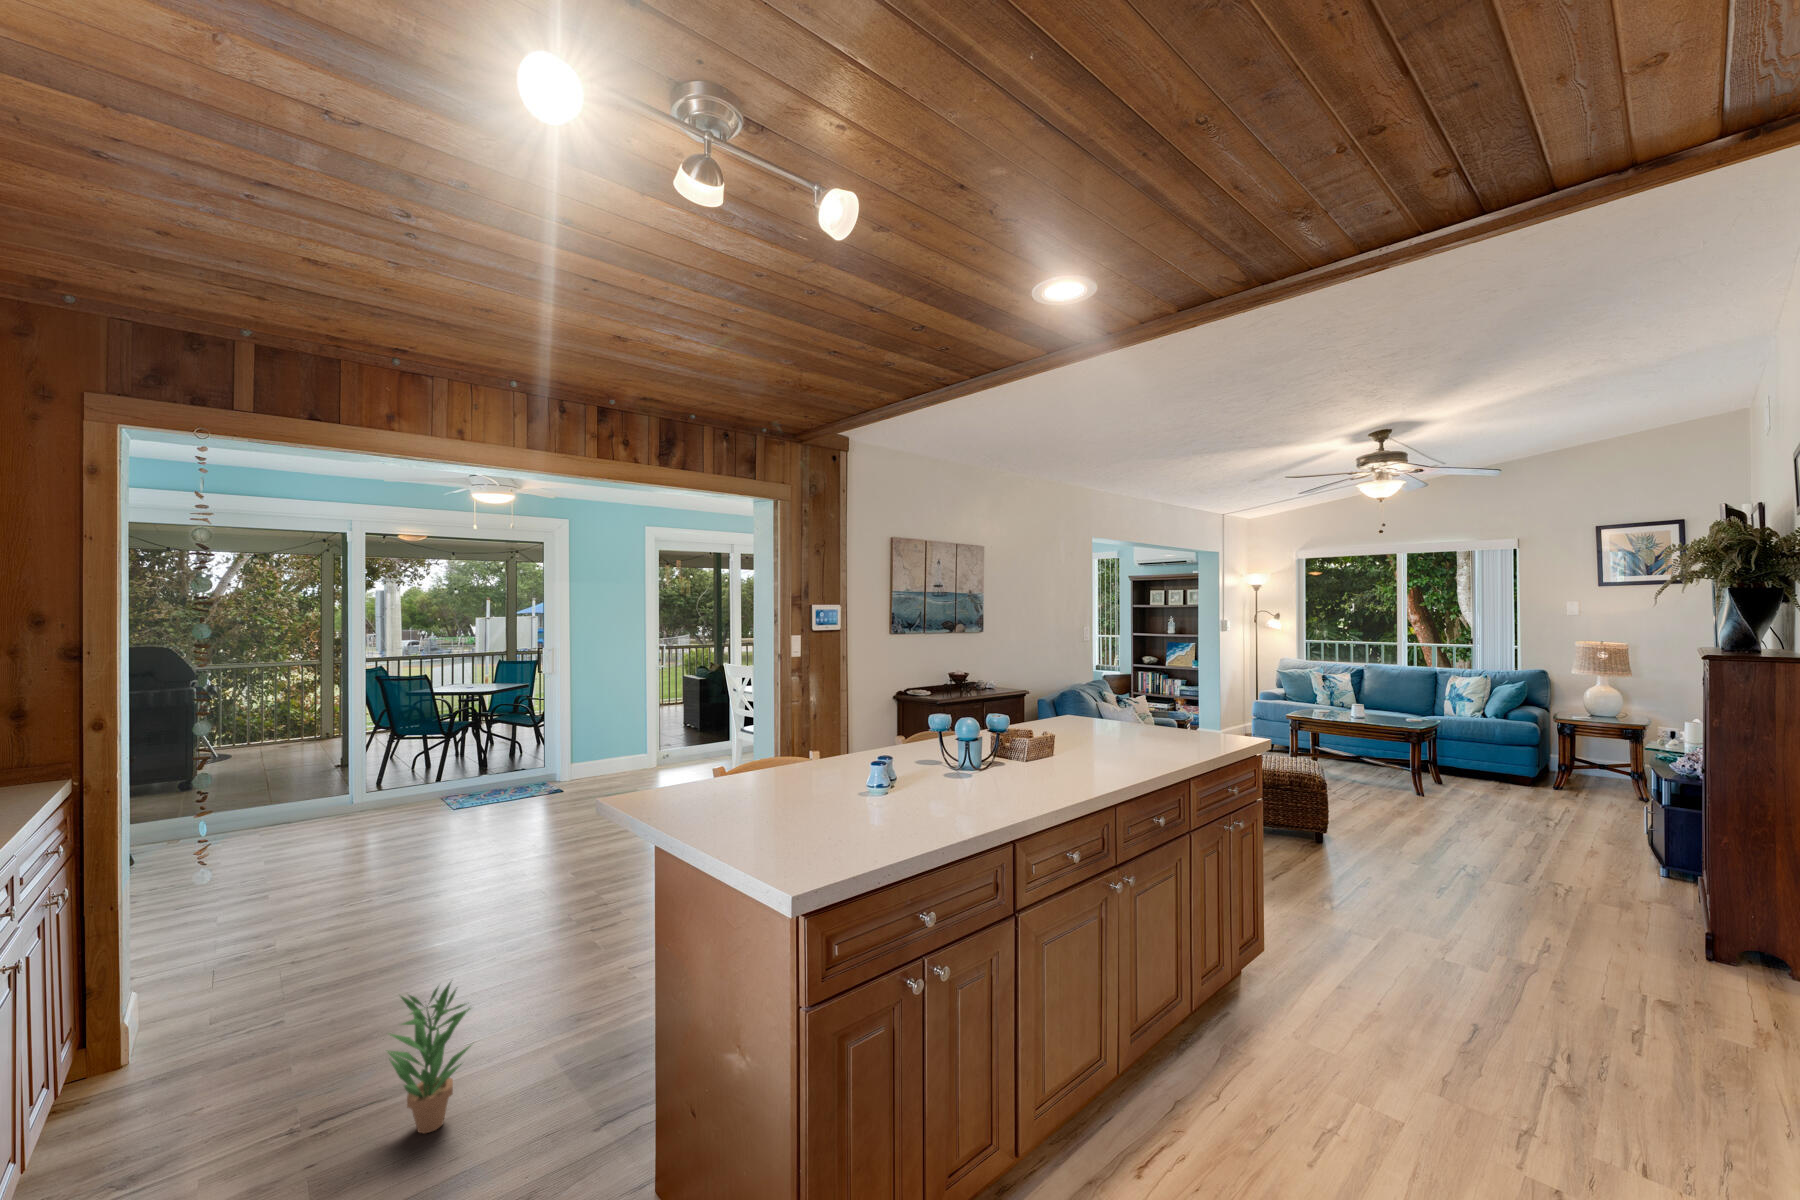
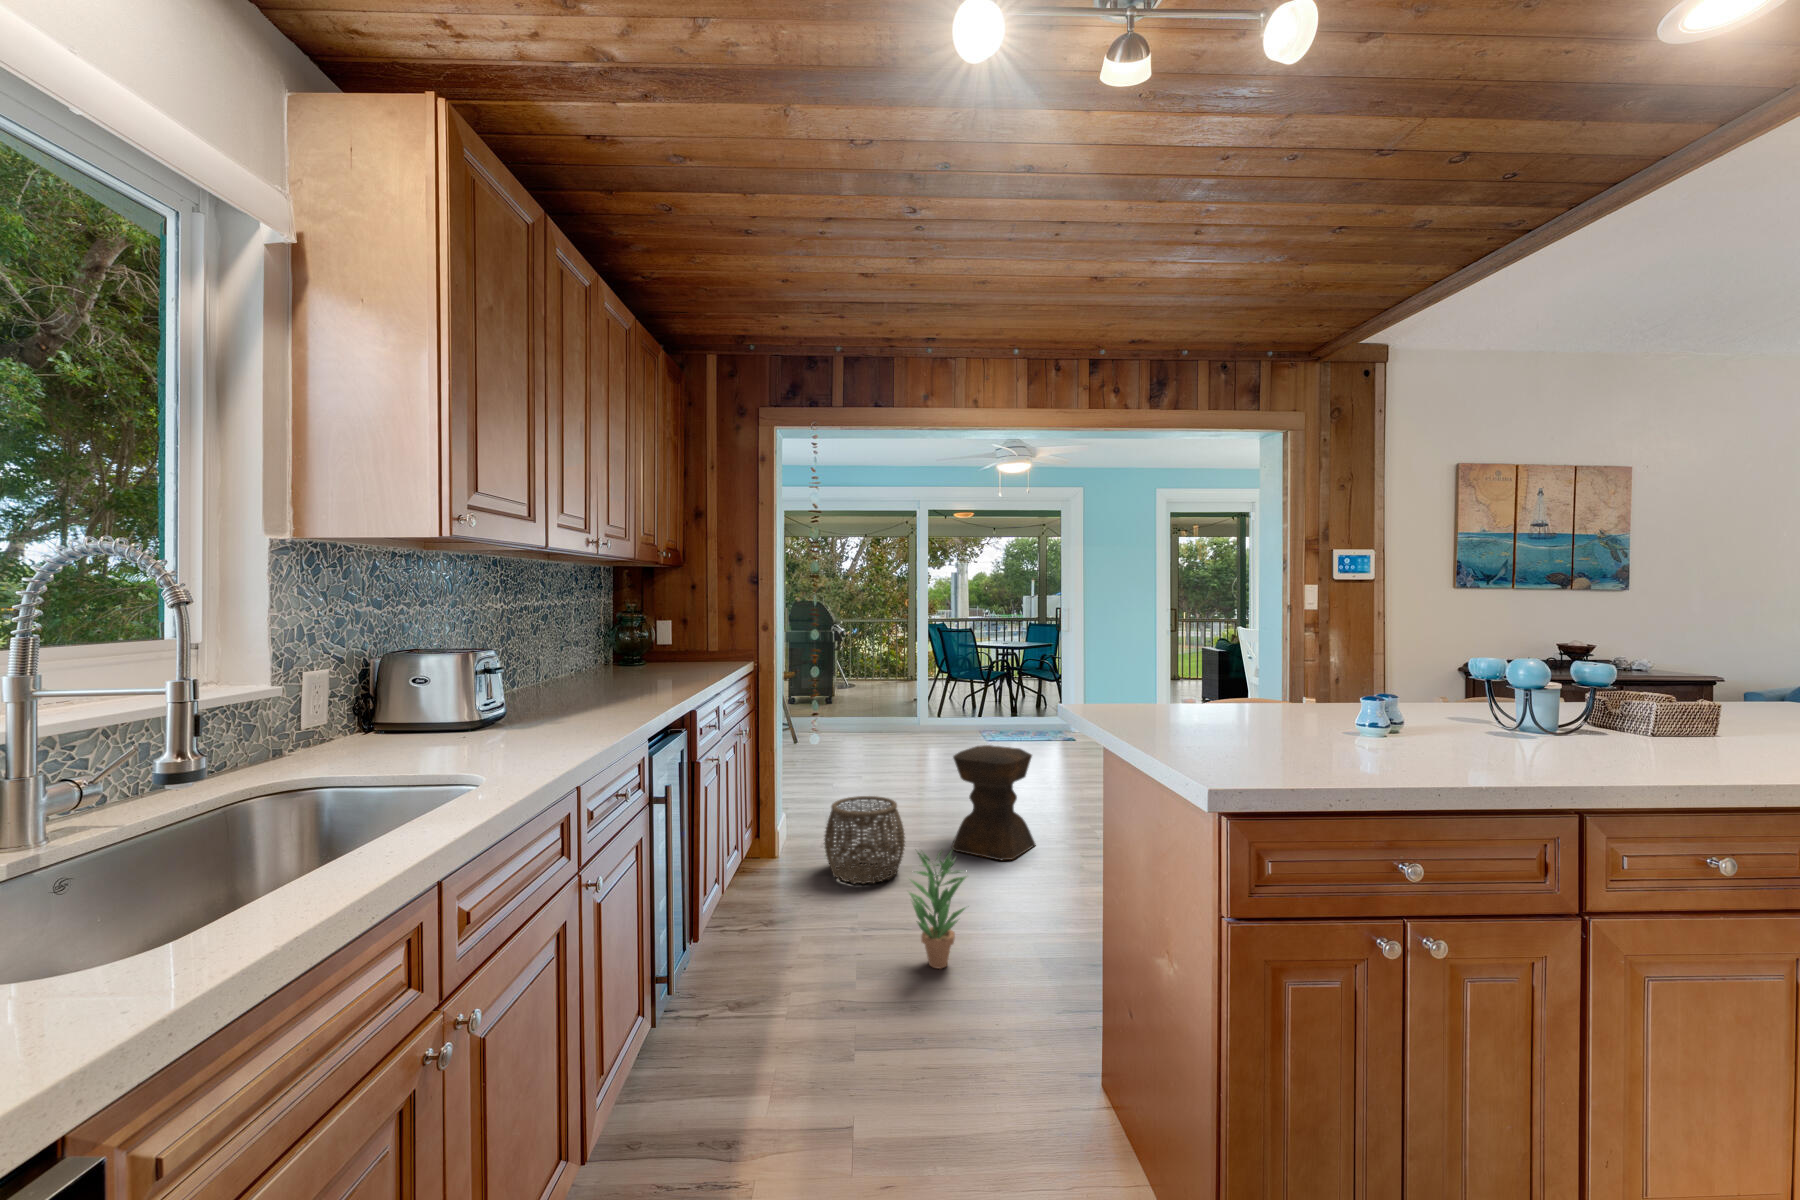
stool: none [421,827,532,967] -> present [952,745,1036,860]
woven basket: none [222,926,361,1059] -> present [824,796,905,884]

